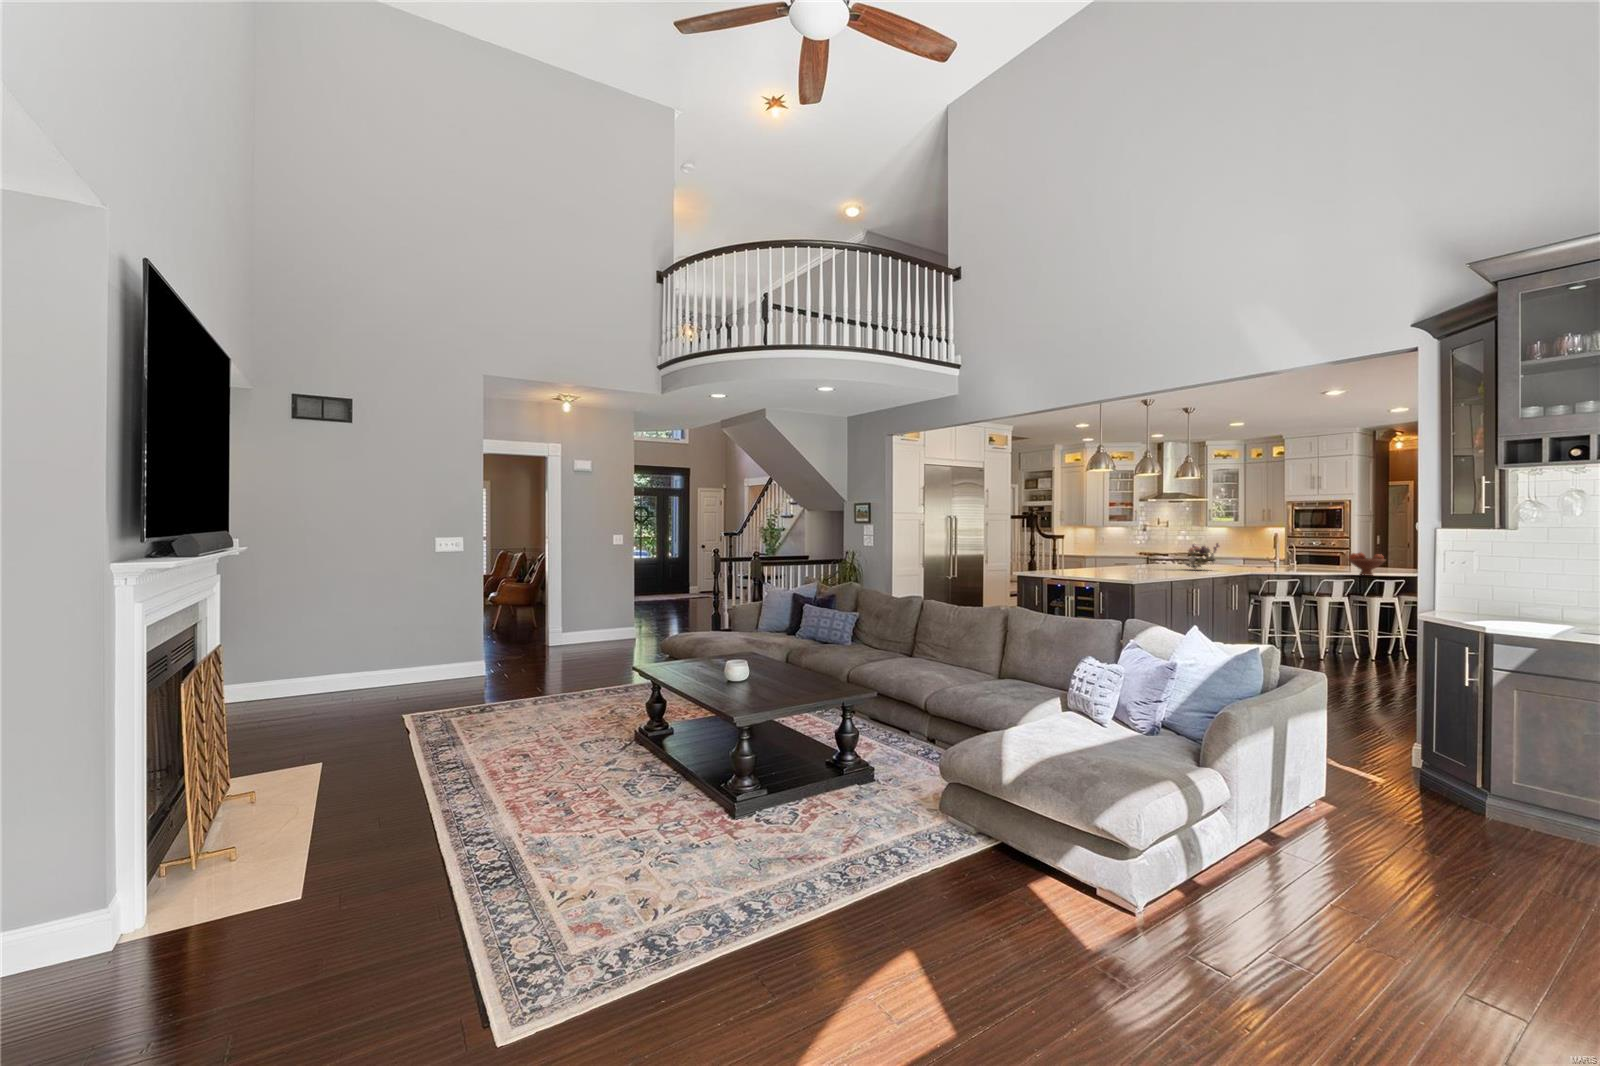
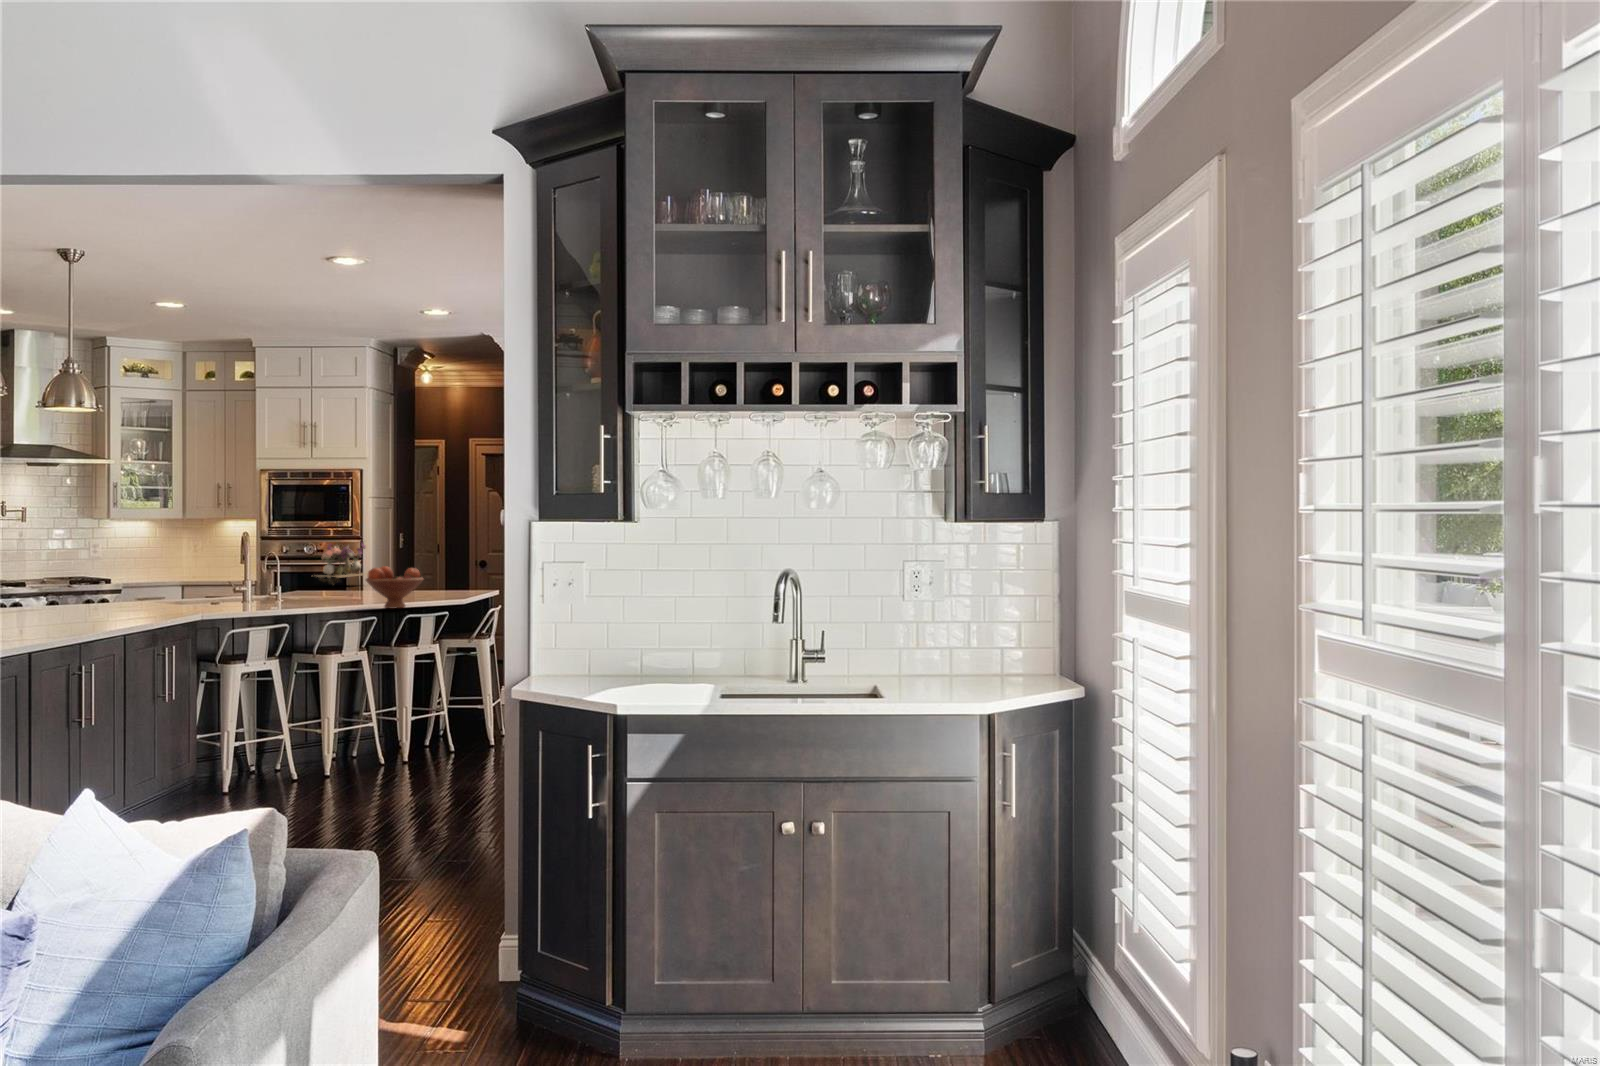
flower arrangement: present [1183,543,1219,569] -> present [314,542,366,584]

